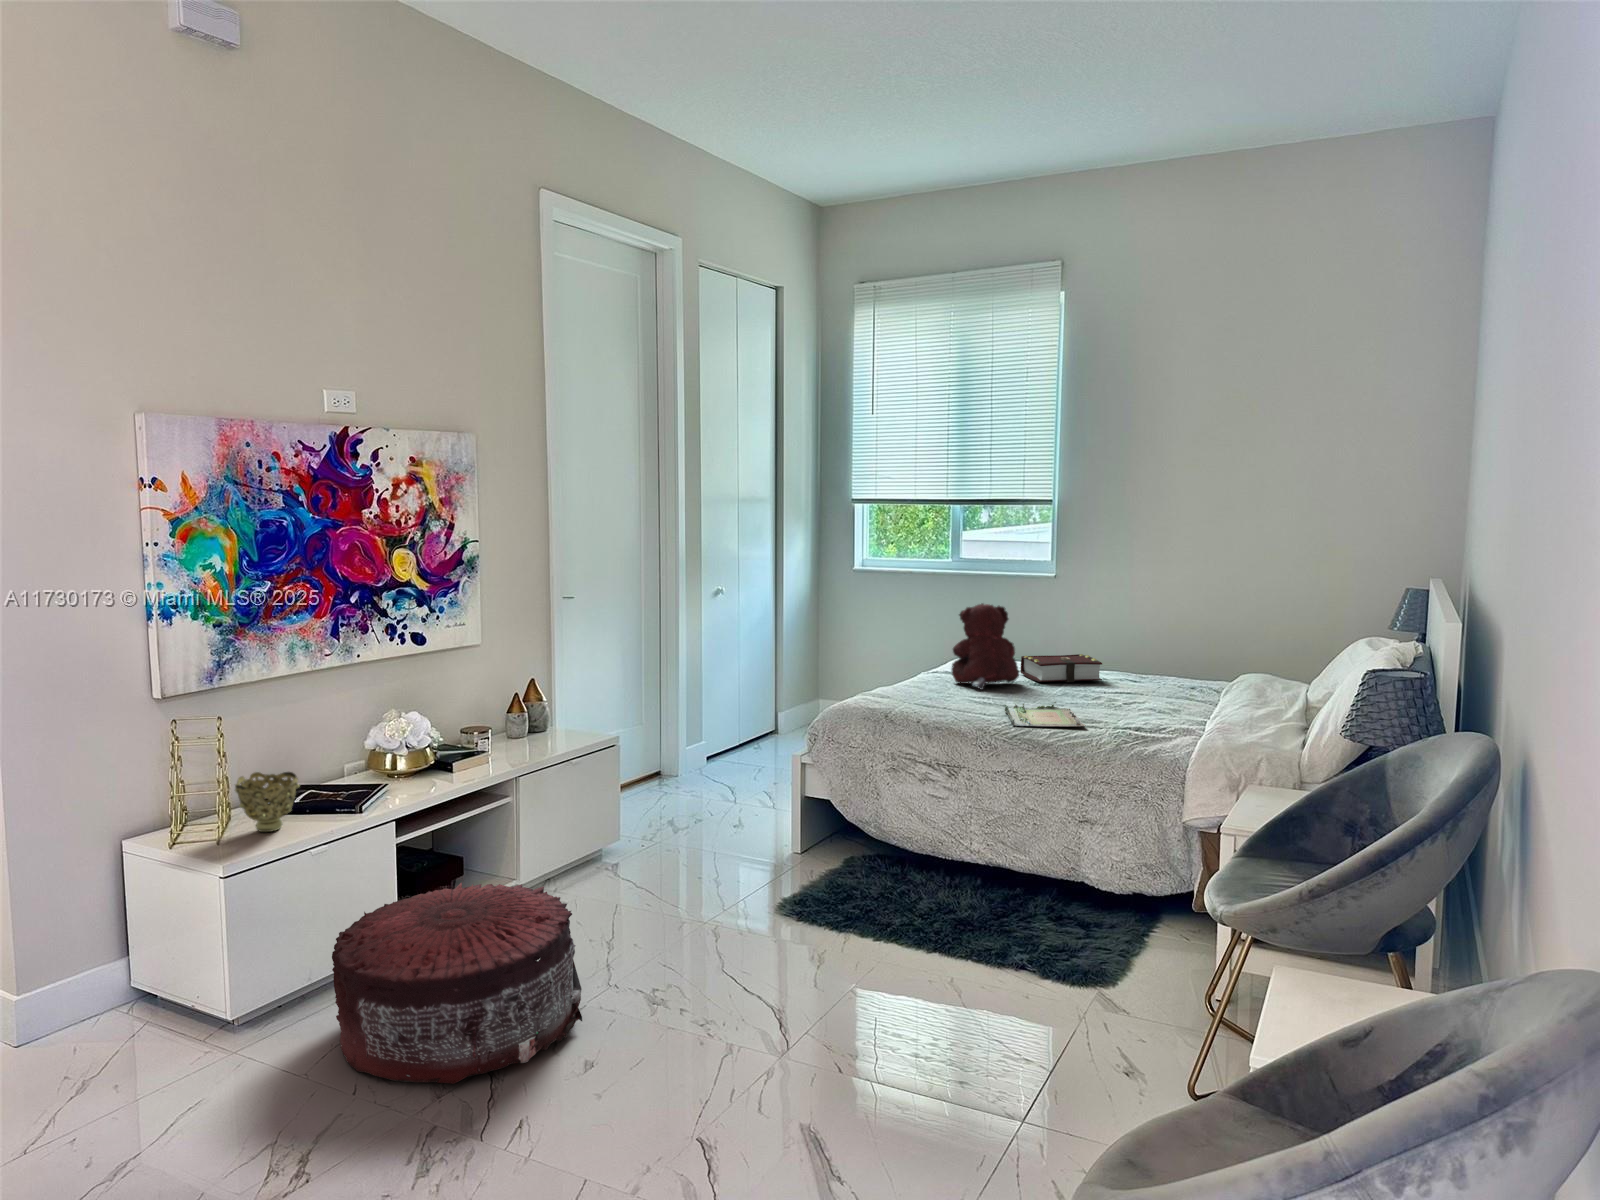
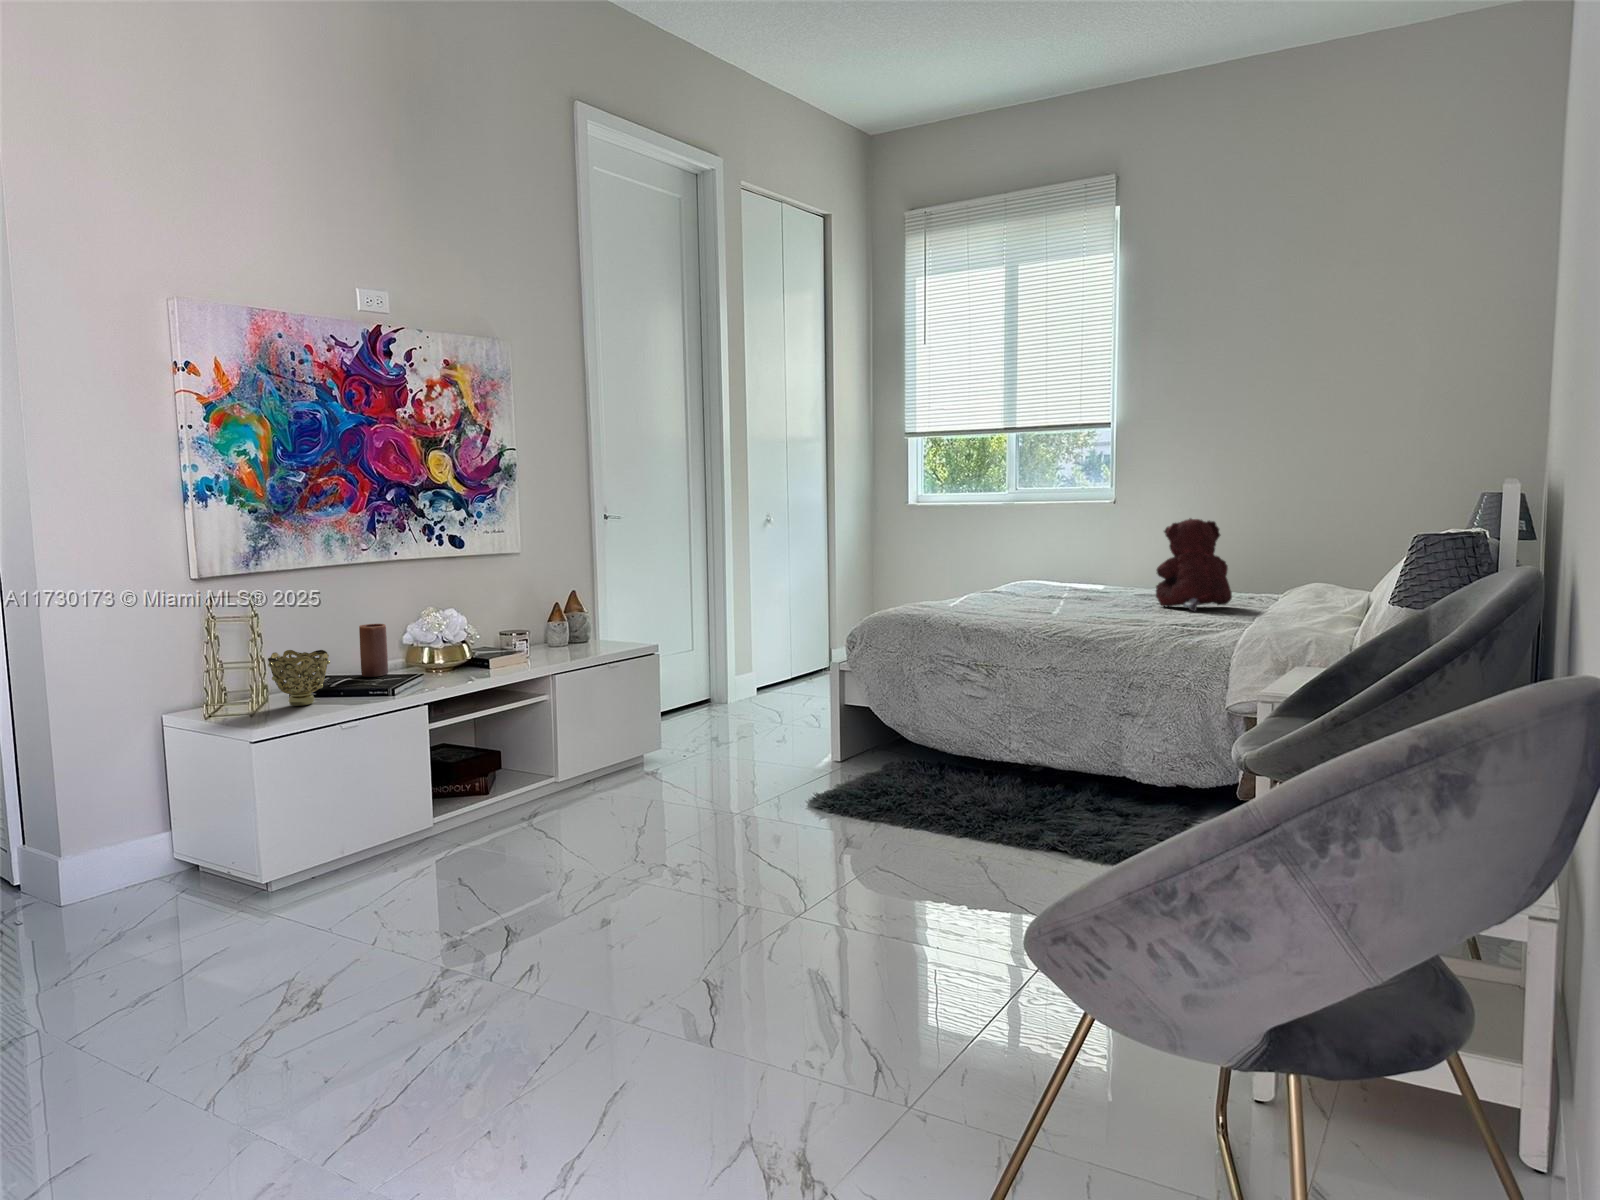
teddy bear: present [952,604,1019,690] -> present [1156,518,1232,611]
book: present [1020,654,1102,682] -> none [1074,571,1158,597]
tray: present [1005,702,1085,727] -> none [1048,603,1130,625]
candle: none [324,733,353,789] -> present [359,624,388,677]
pouf: present [332,883,582,1084] -> none [356,760,601,934]

